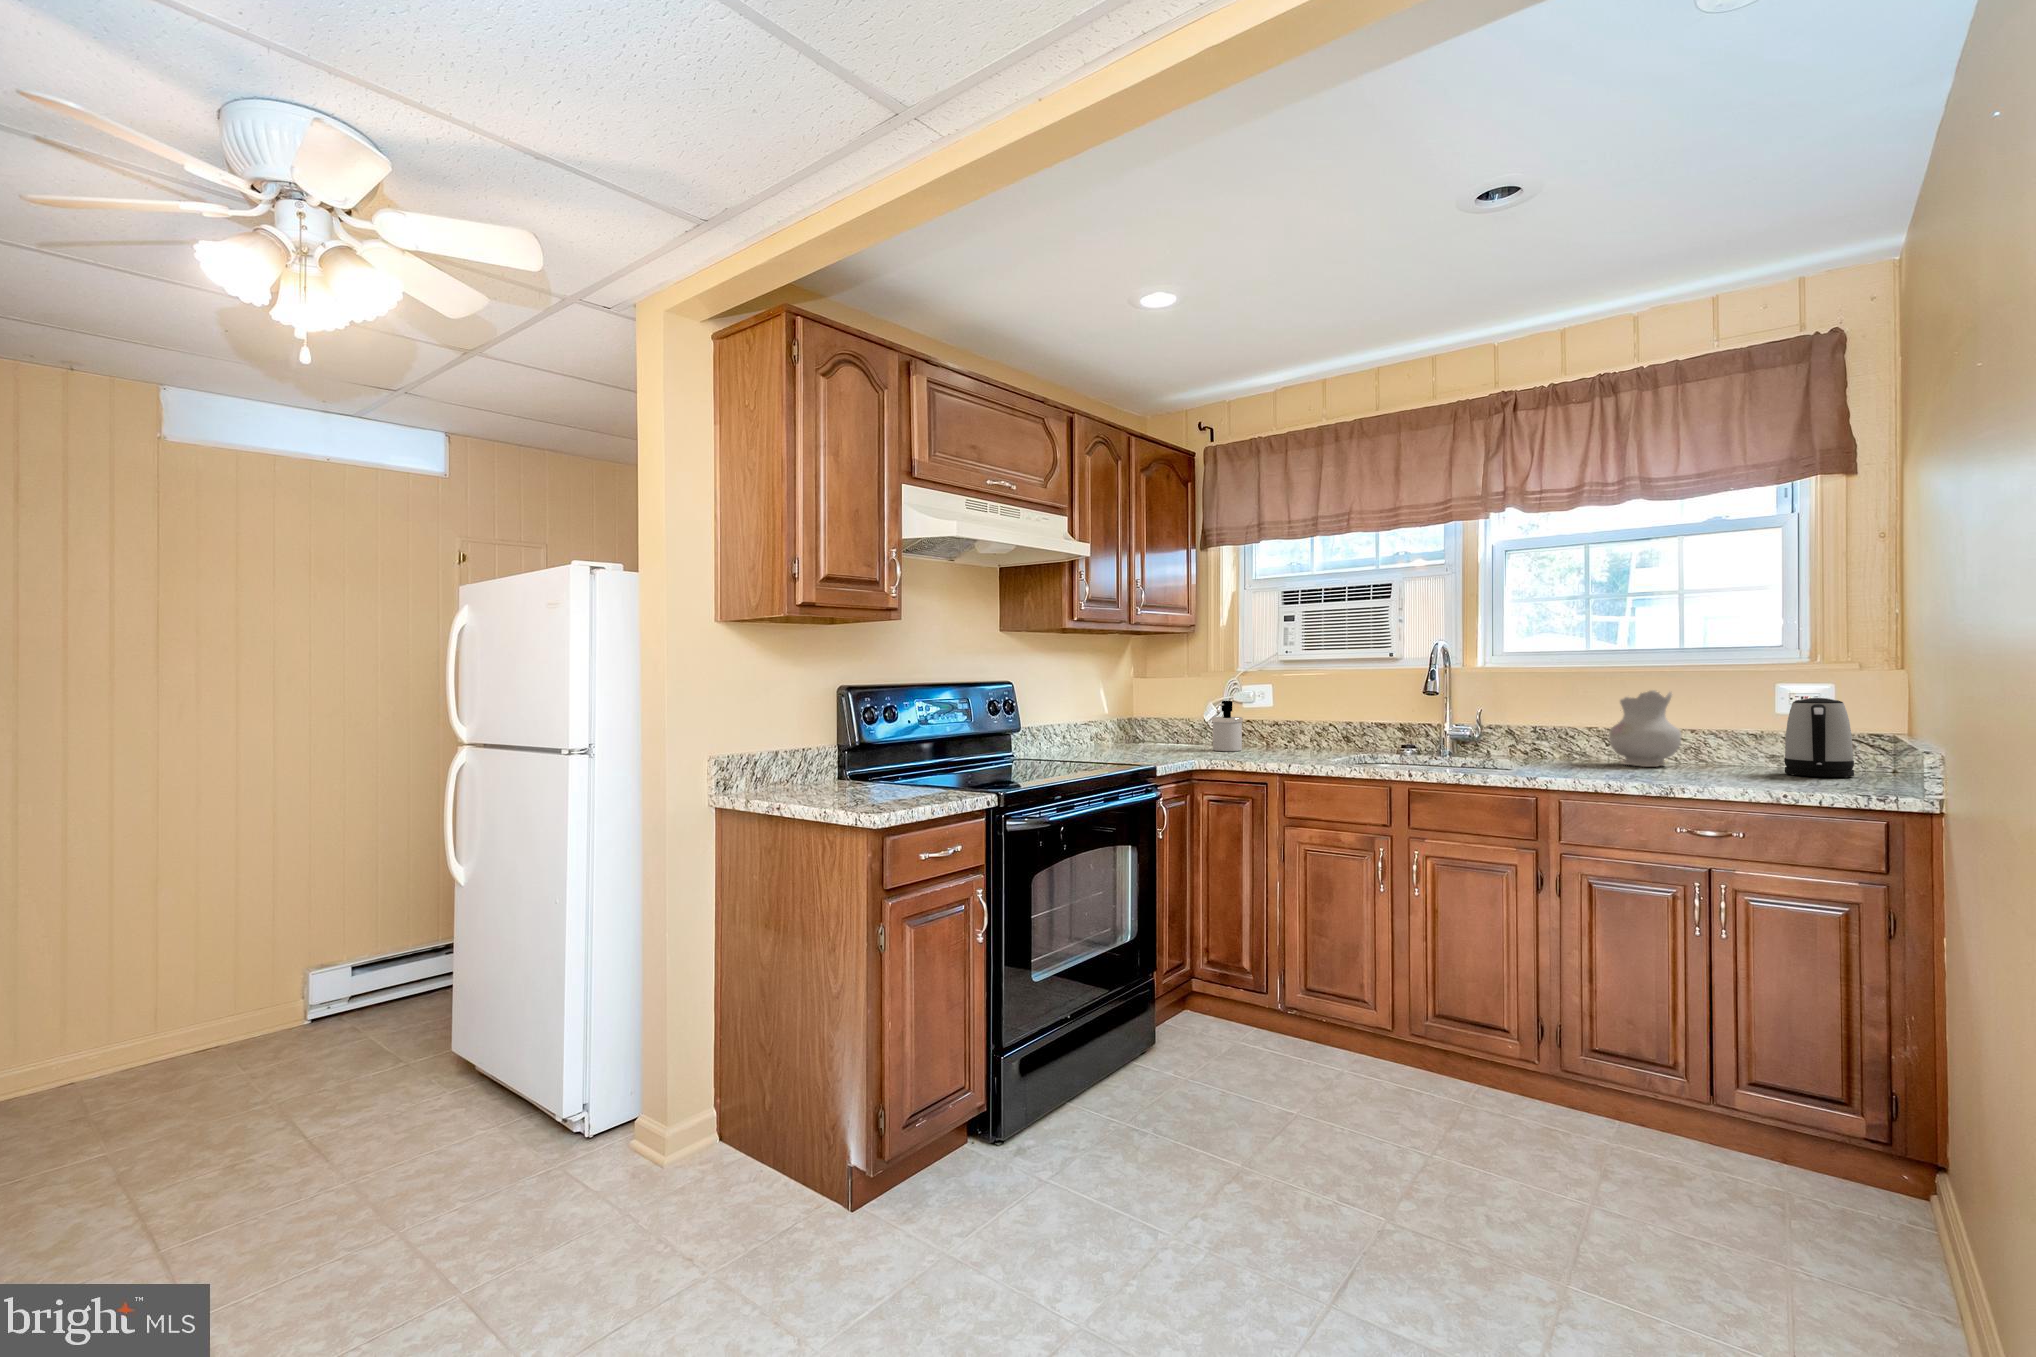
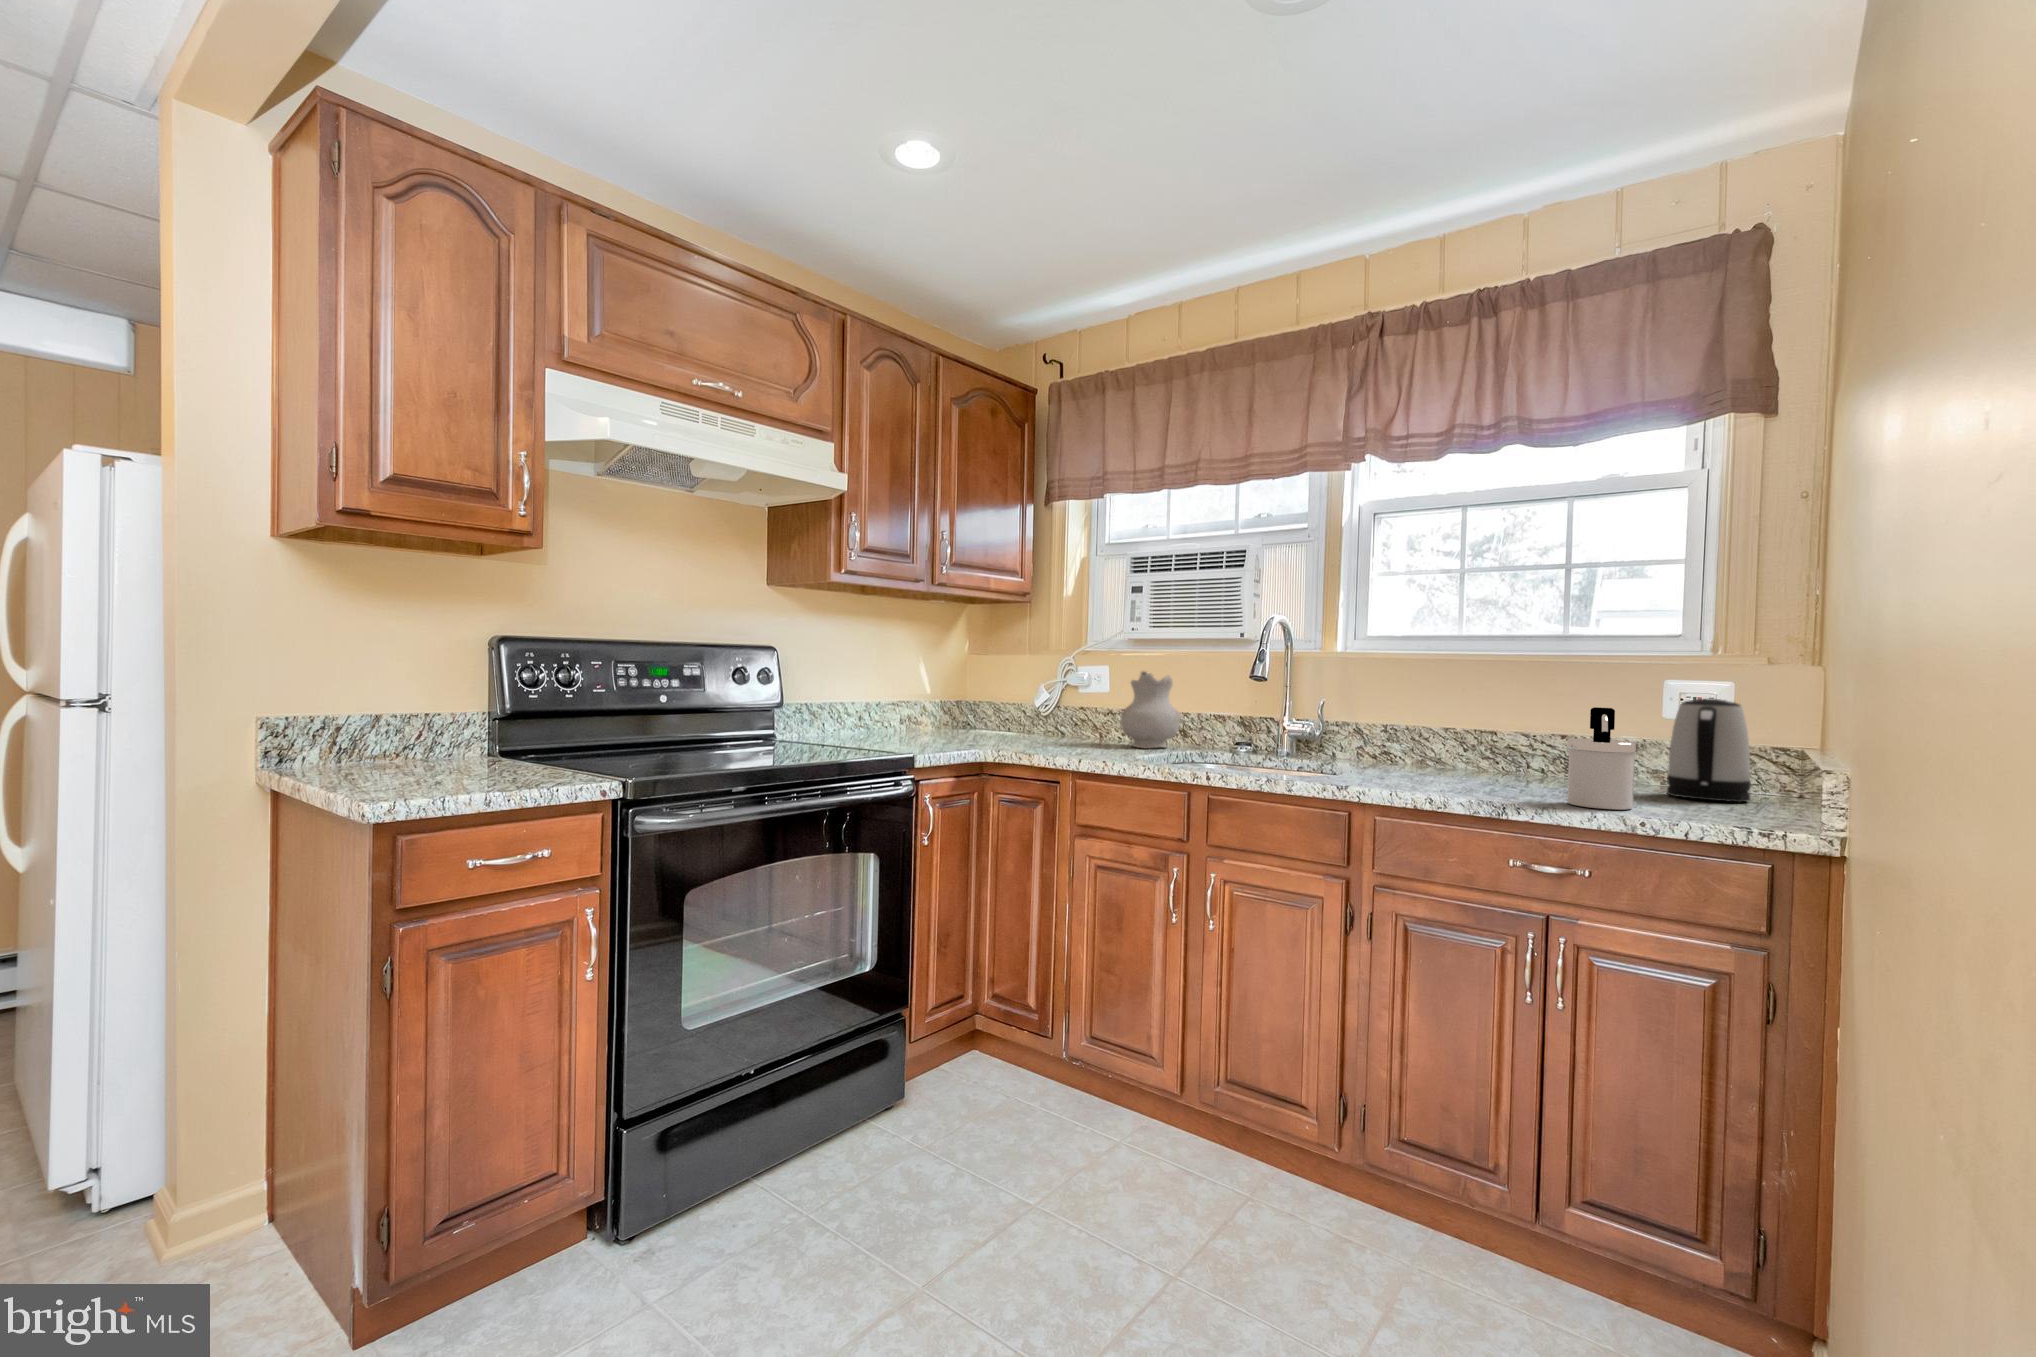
ceramic pitcher: present [1609,690,1681,767] -> present [1121,671,1181,748]
soap dispenser: present [1212,701,1243,751] -> present [1567,707,1637,810]

